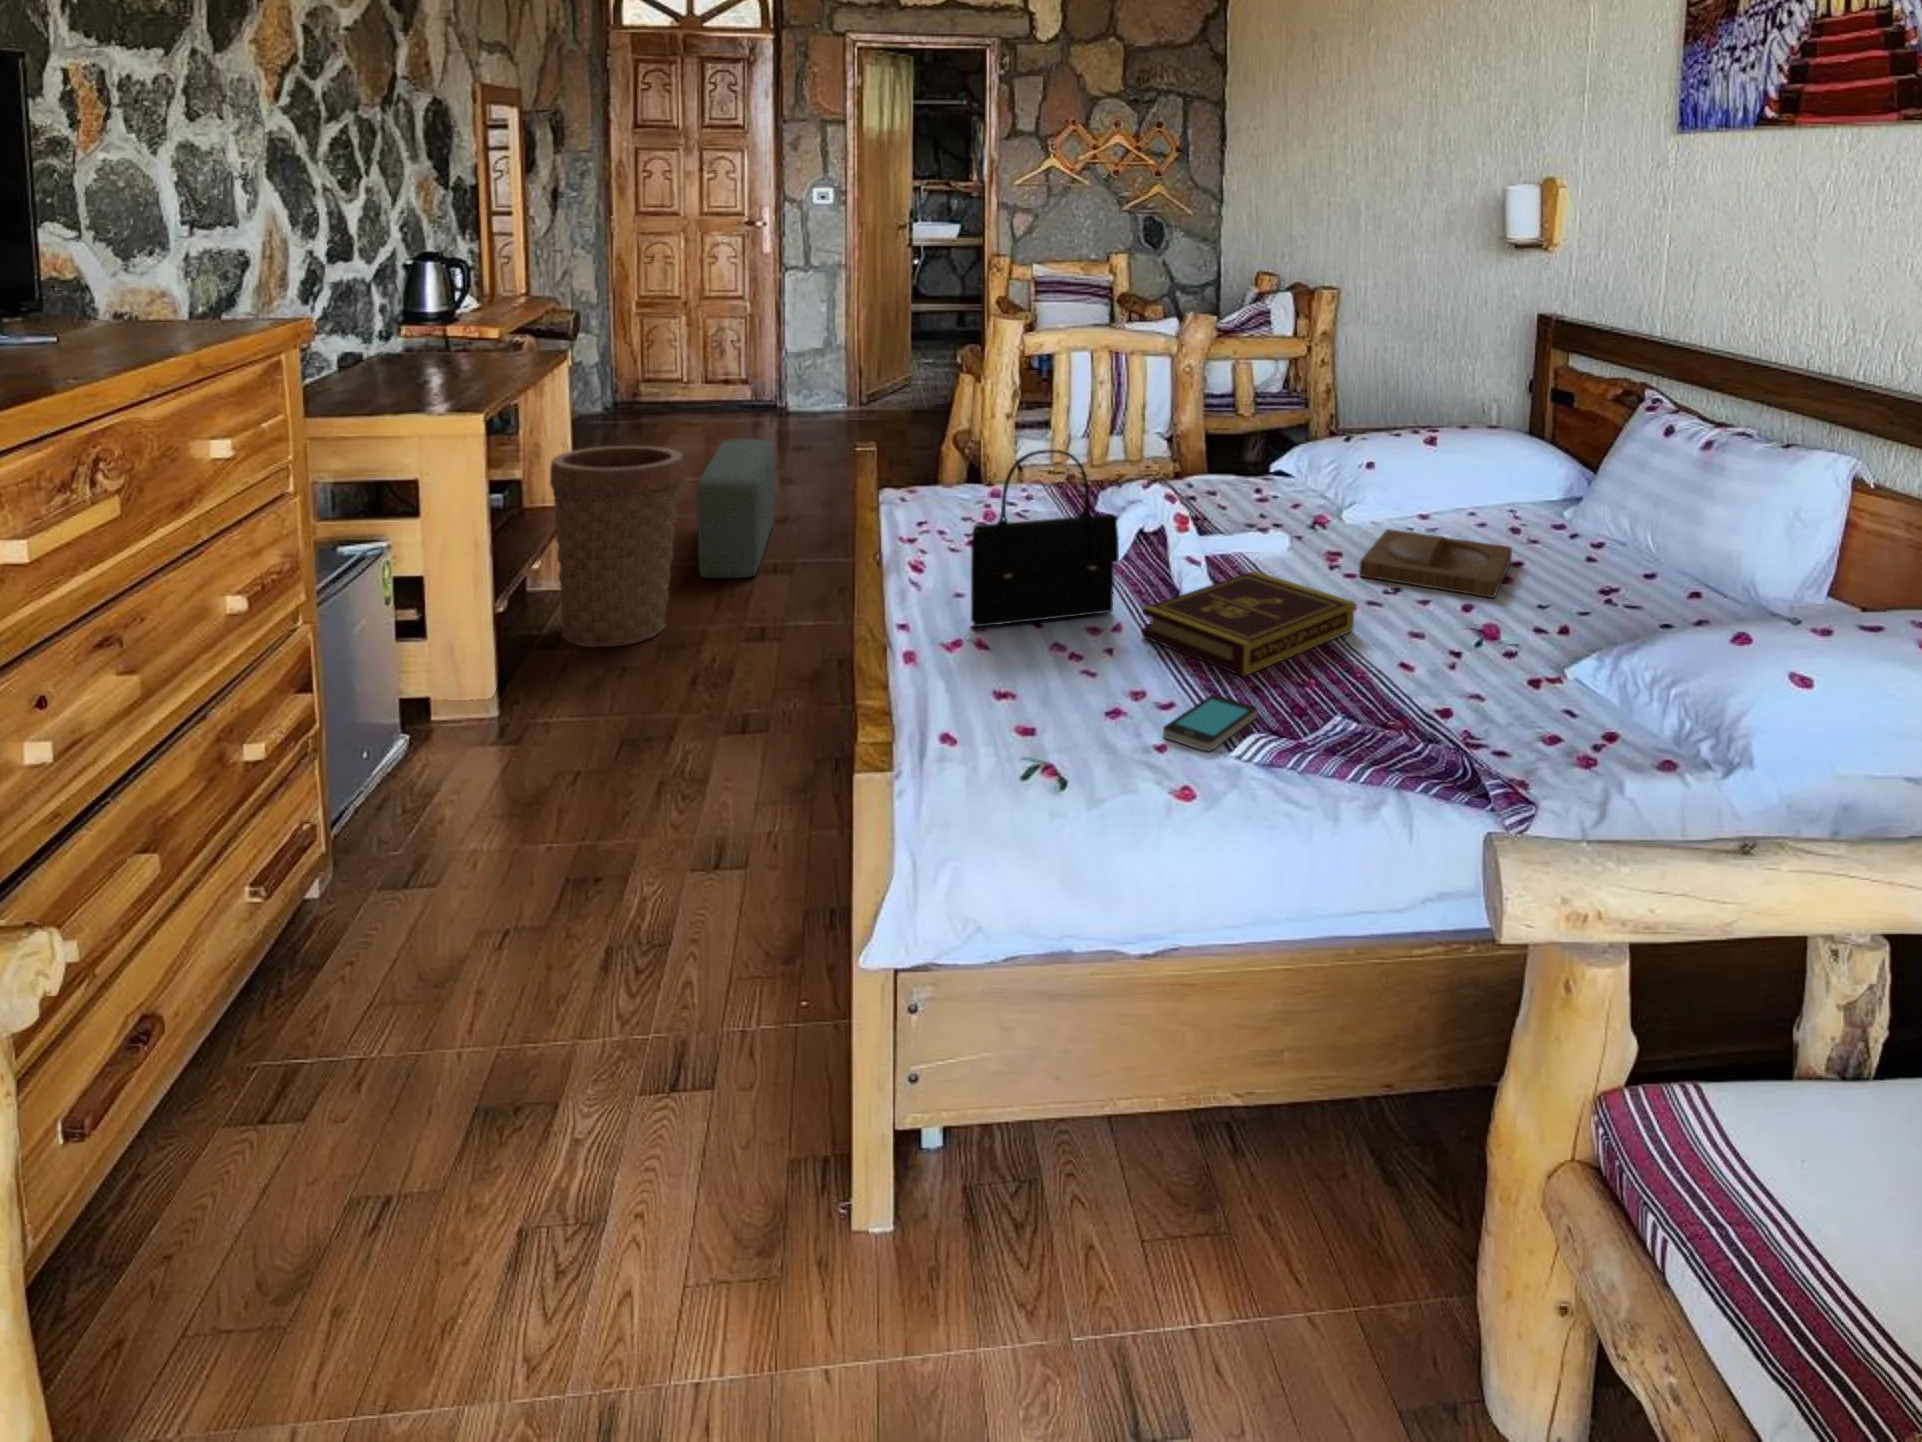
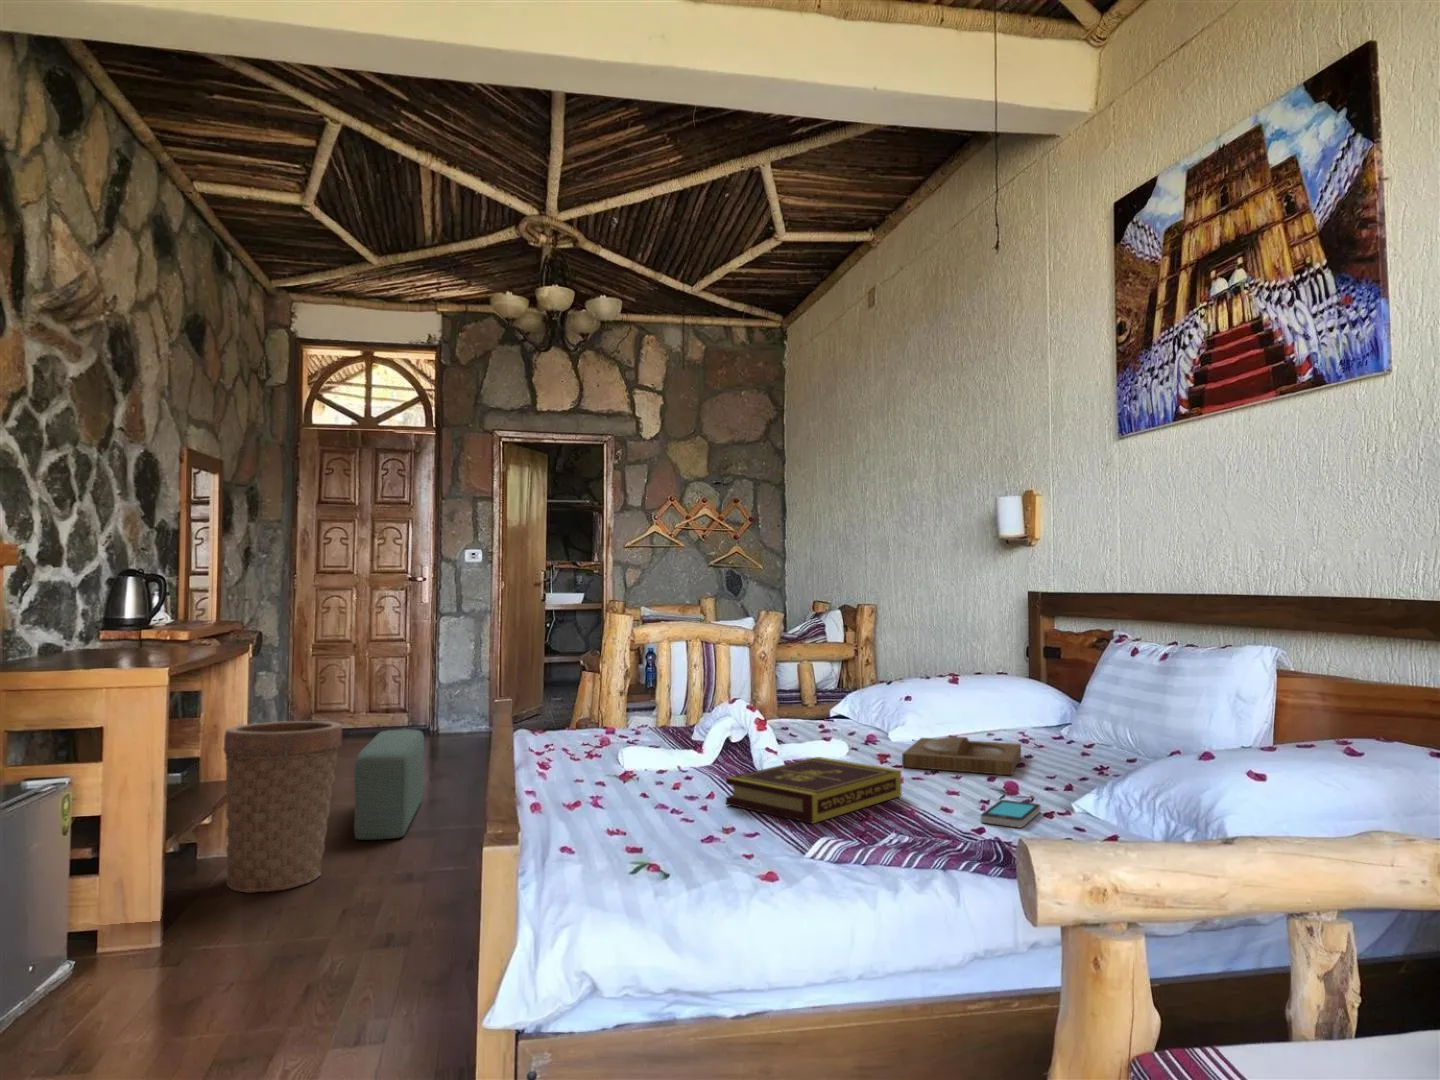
handbag: present [971,450,1119,627] -> none [578,648,705,803]
smartphone: present [1163,695,1257,751] -> present [981,800,1041,827]

